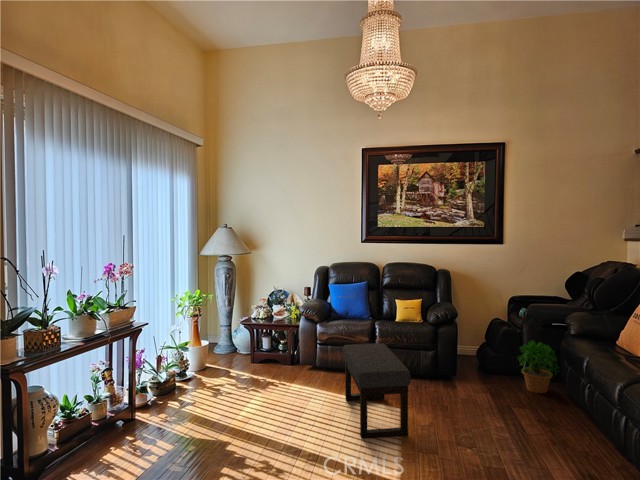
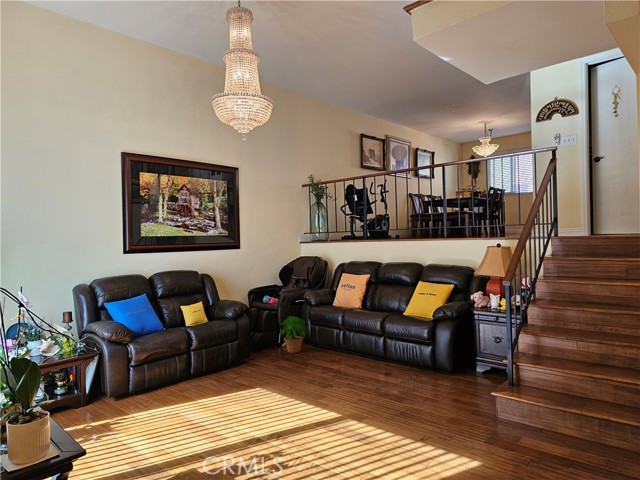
ottoman: present [343,343,410,439] -> none [198,340,286,414]

